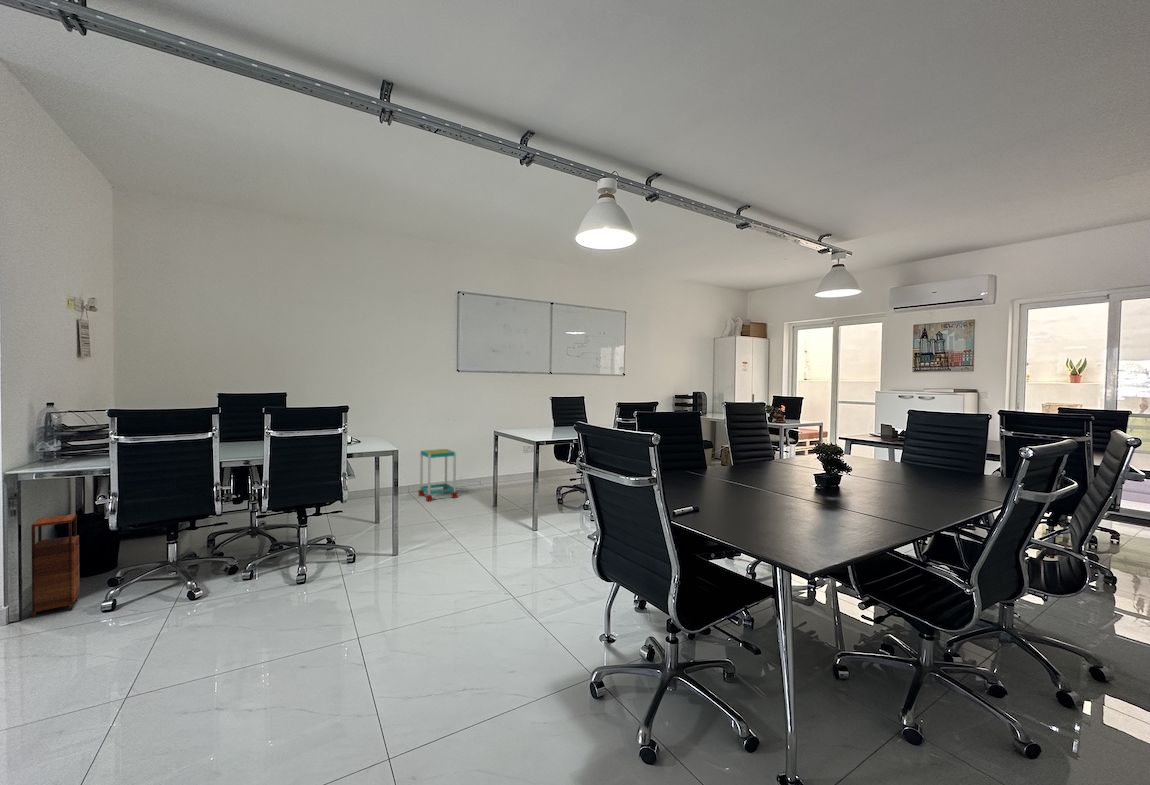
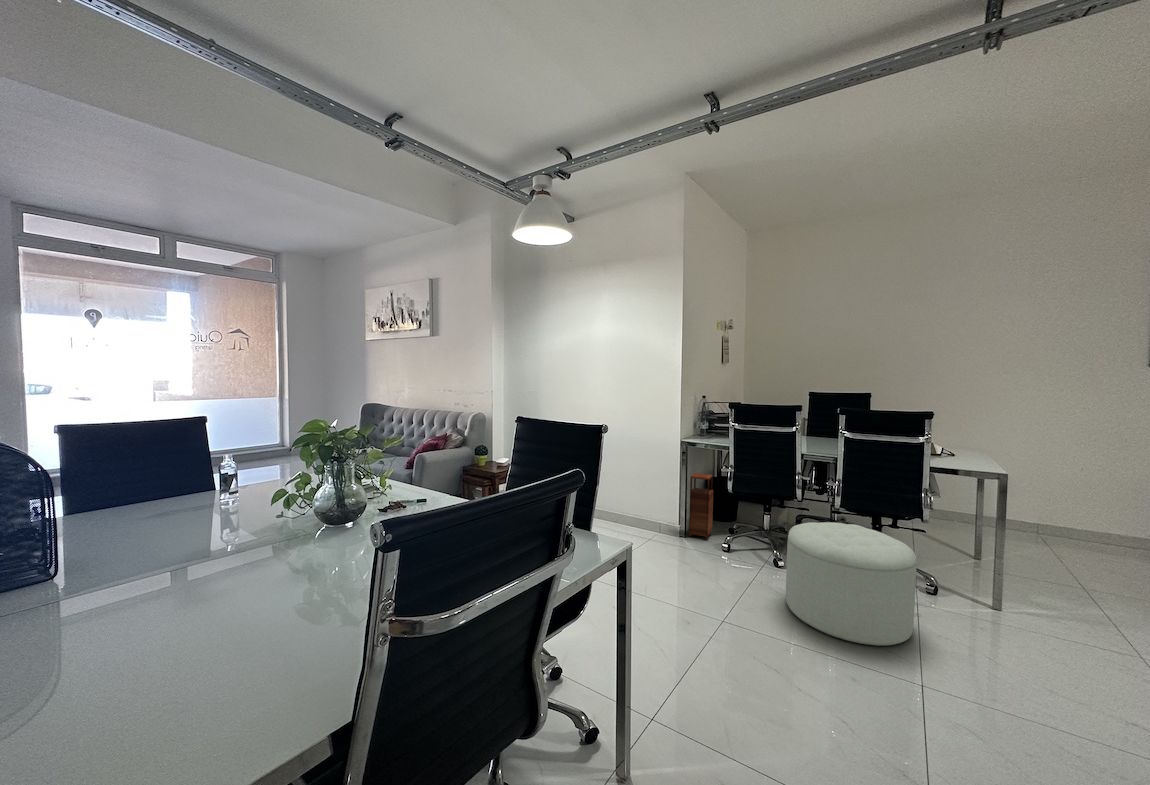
side table: present [418,449,457,501] -> none [1049,481,1131,564]
ottoman: none [212,522,341,643] -> present [786,522,916,646]

